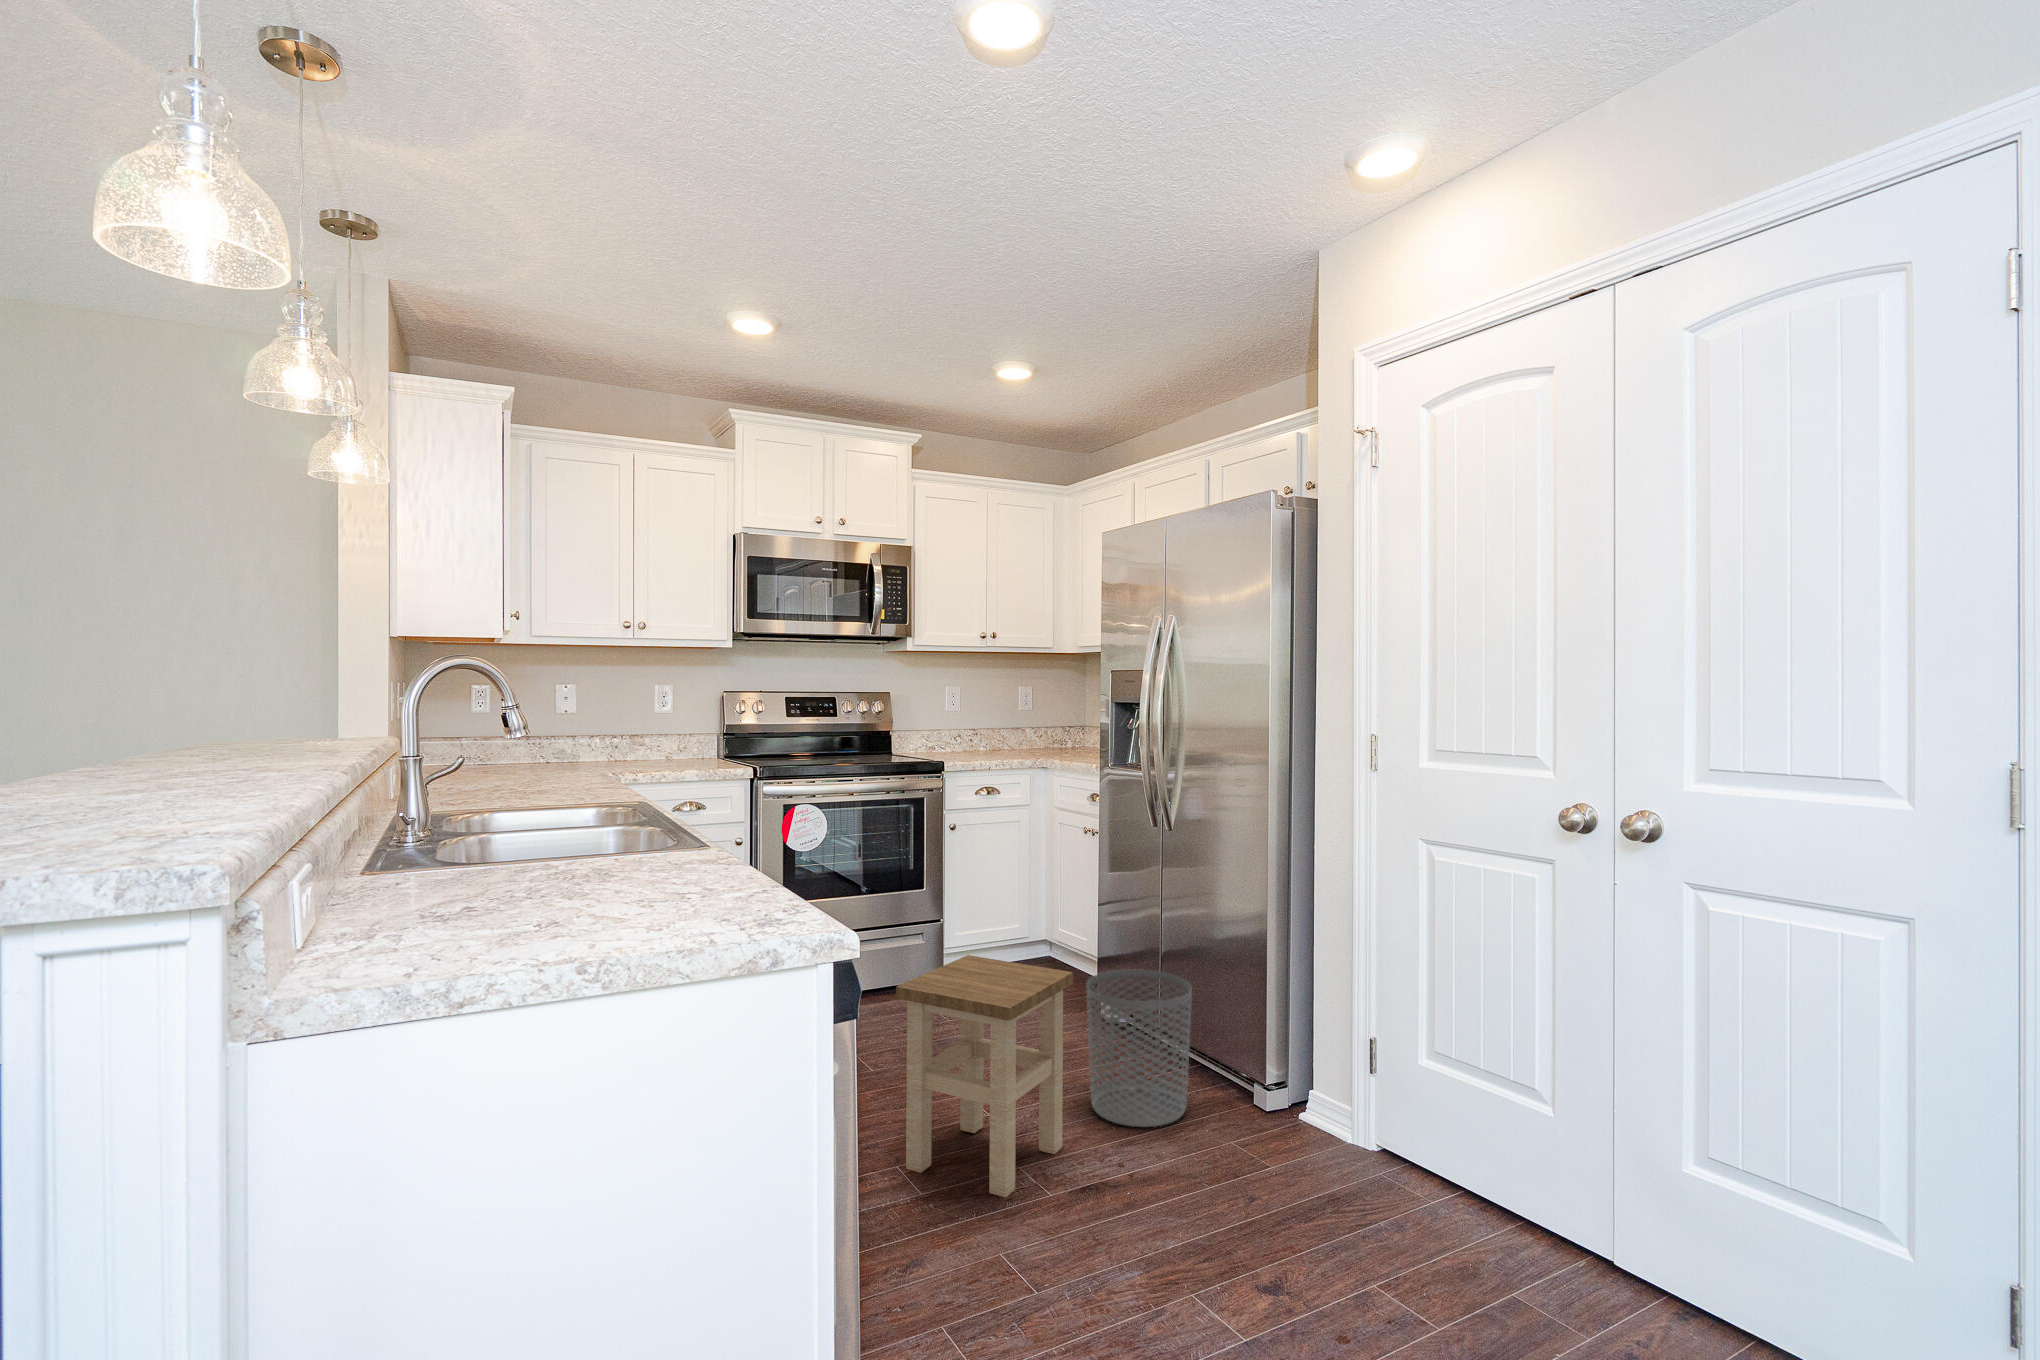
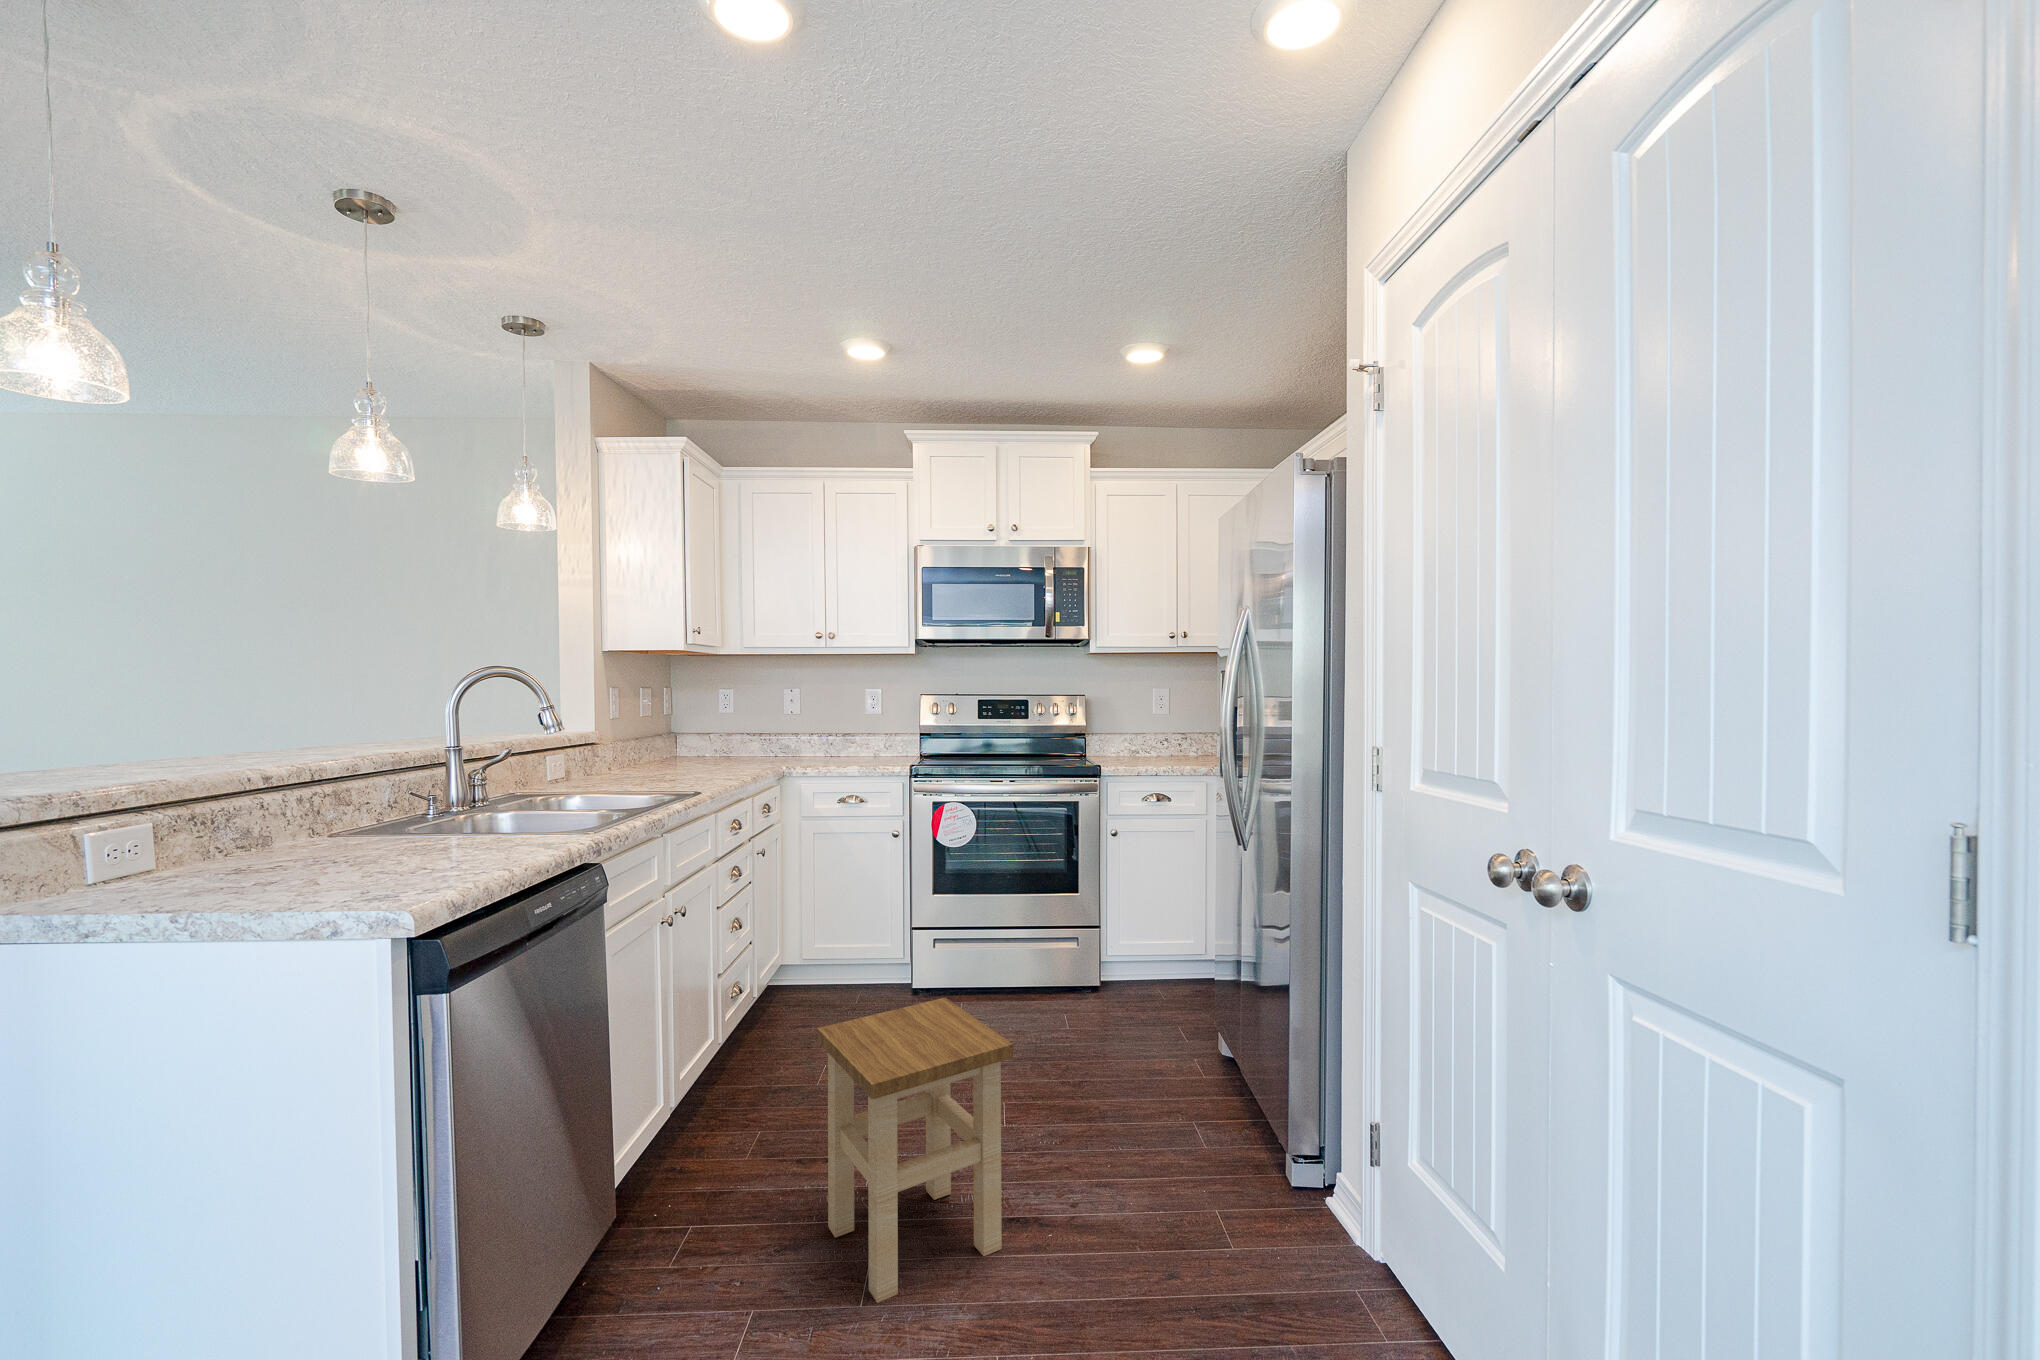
waste bin: present [1087,970,1192,1127] -> none [1072,1038,1201,1252]

